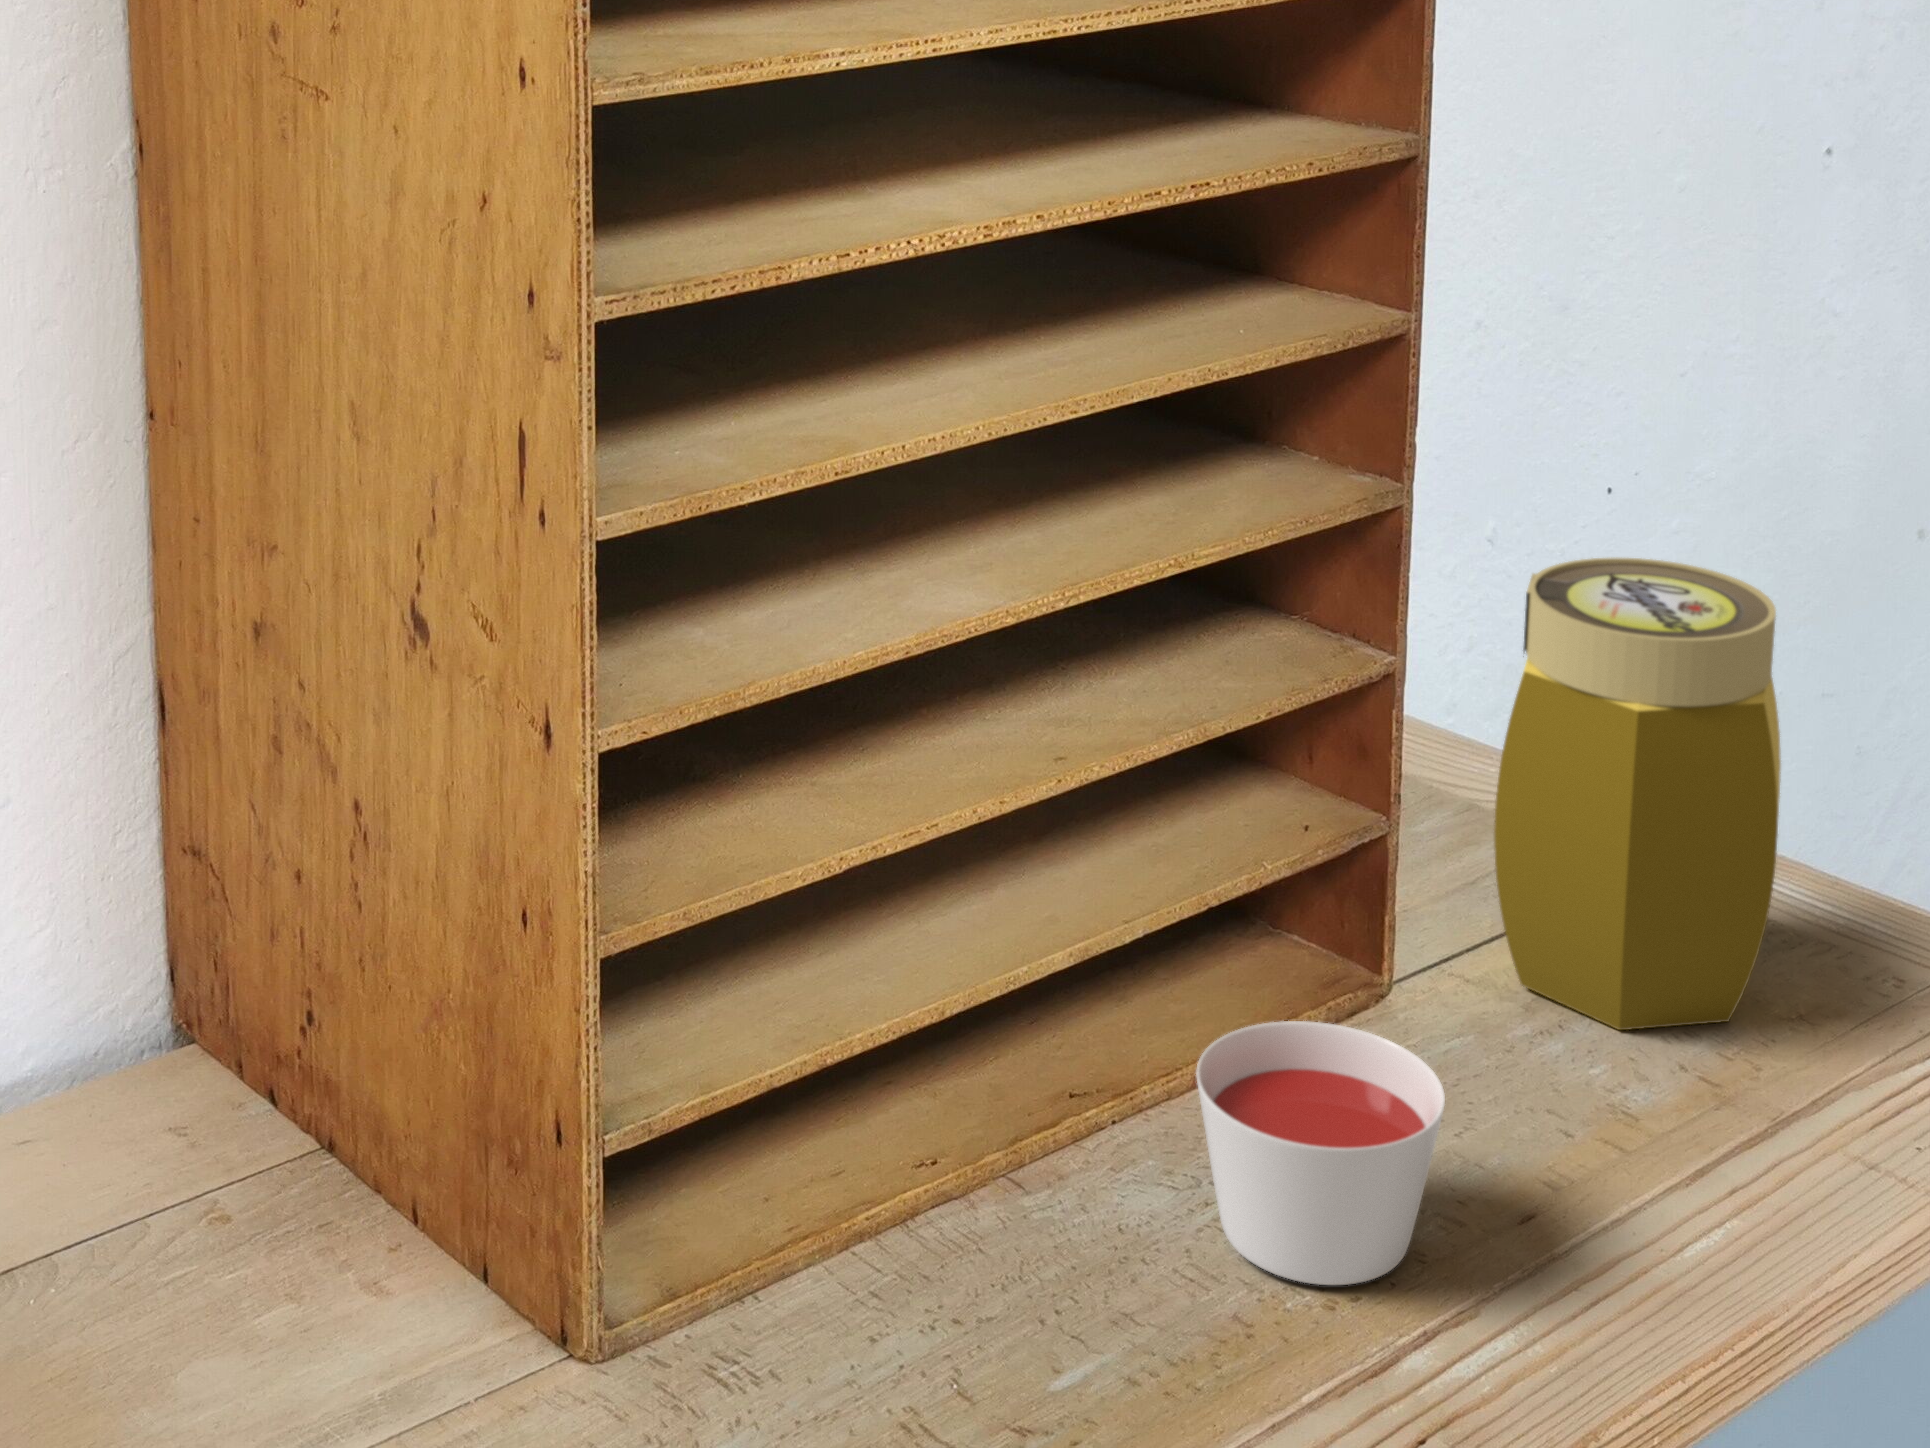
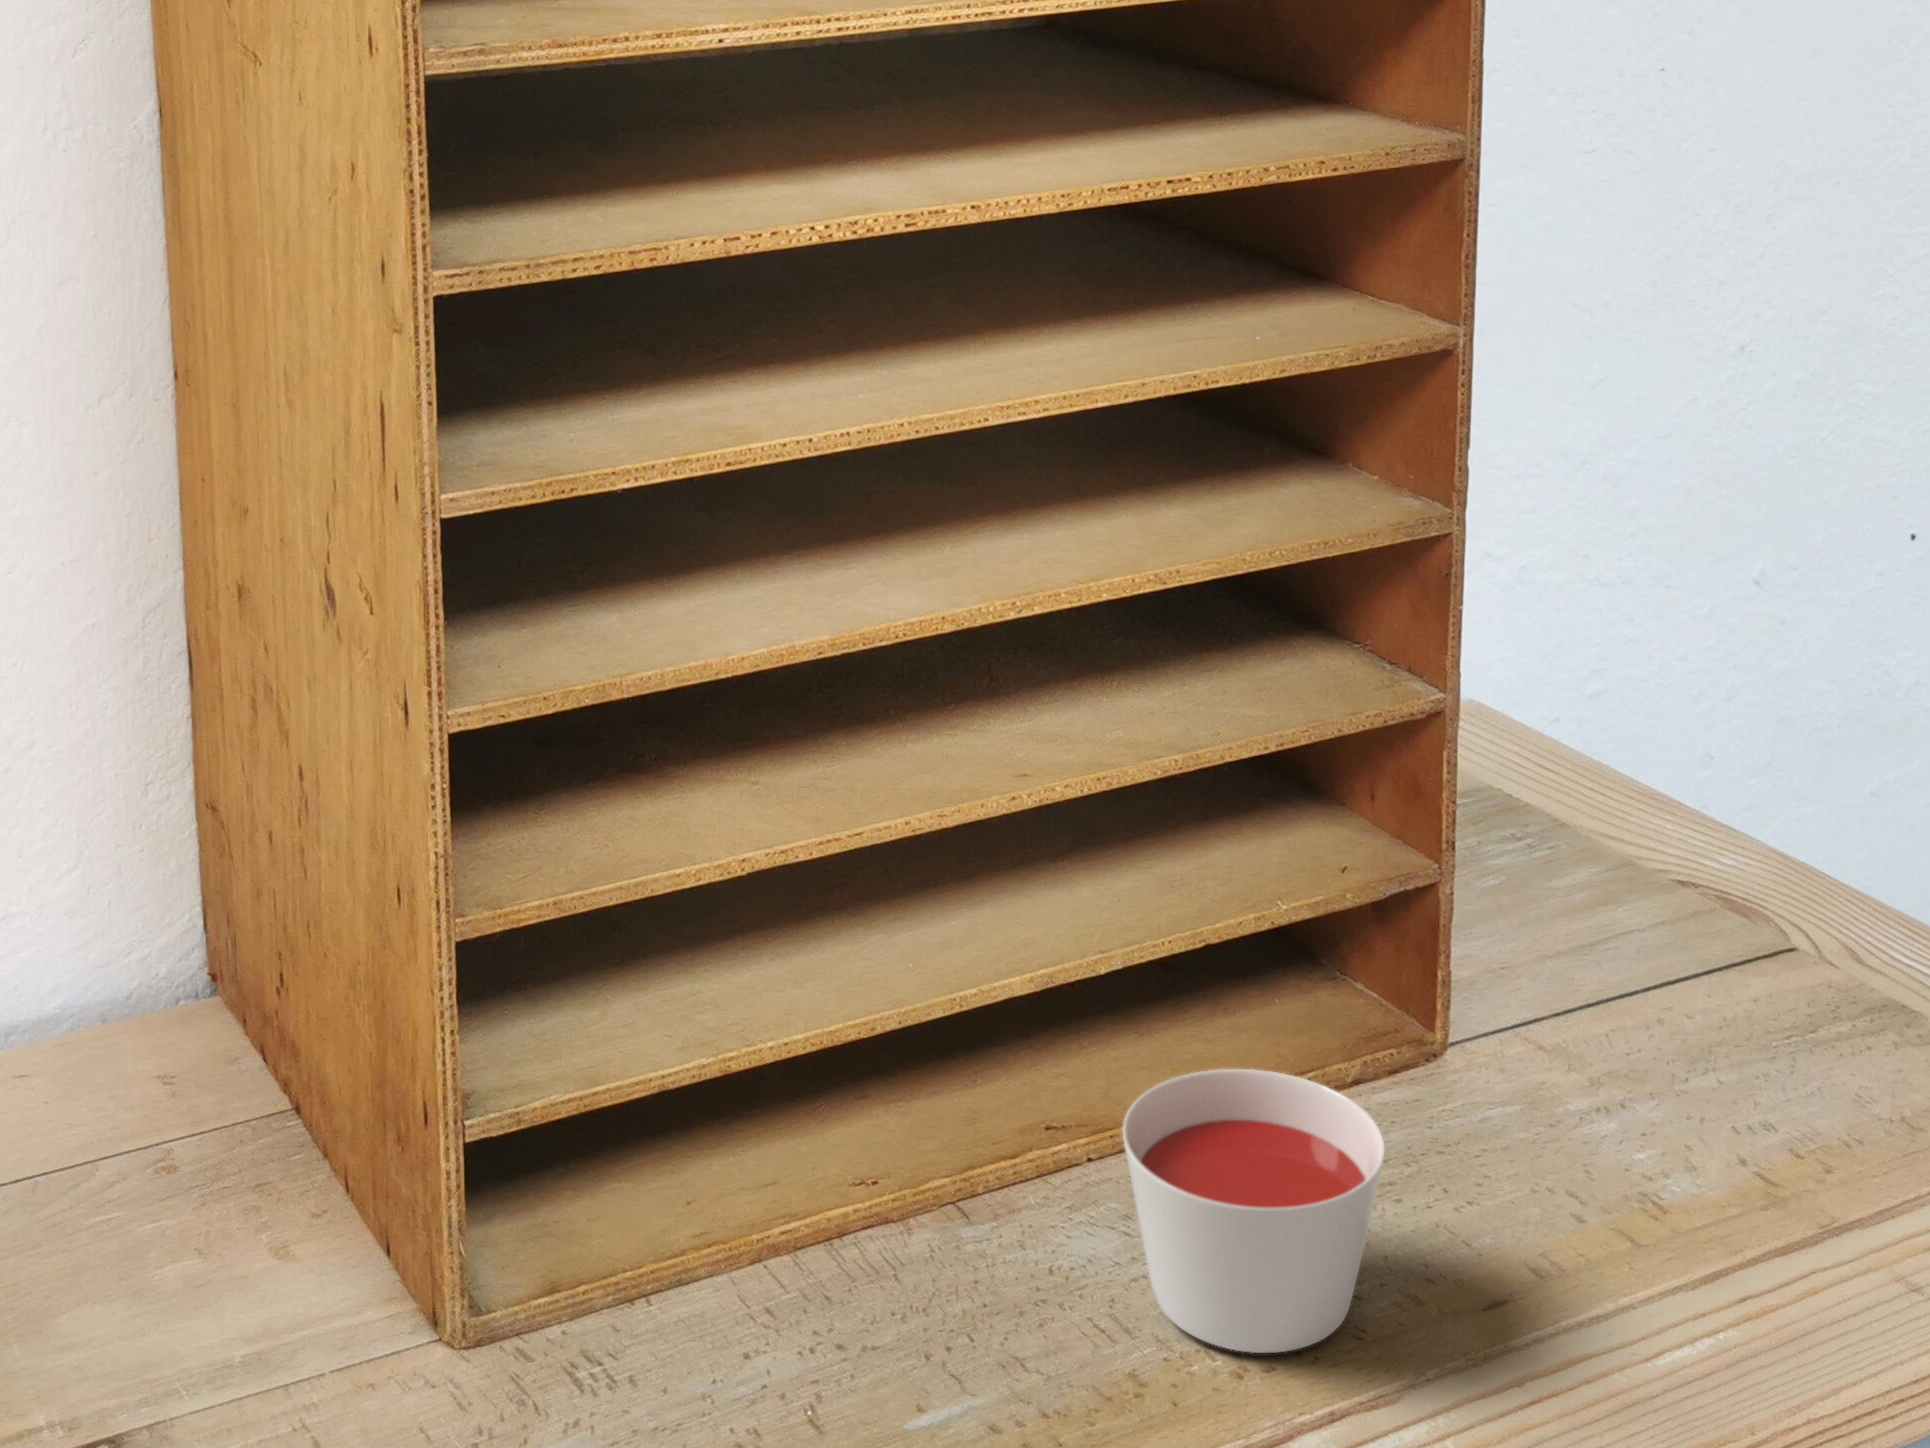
jar: present [1494,558,1781,1030] -> none [1559,600,1894,1114]

